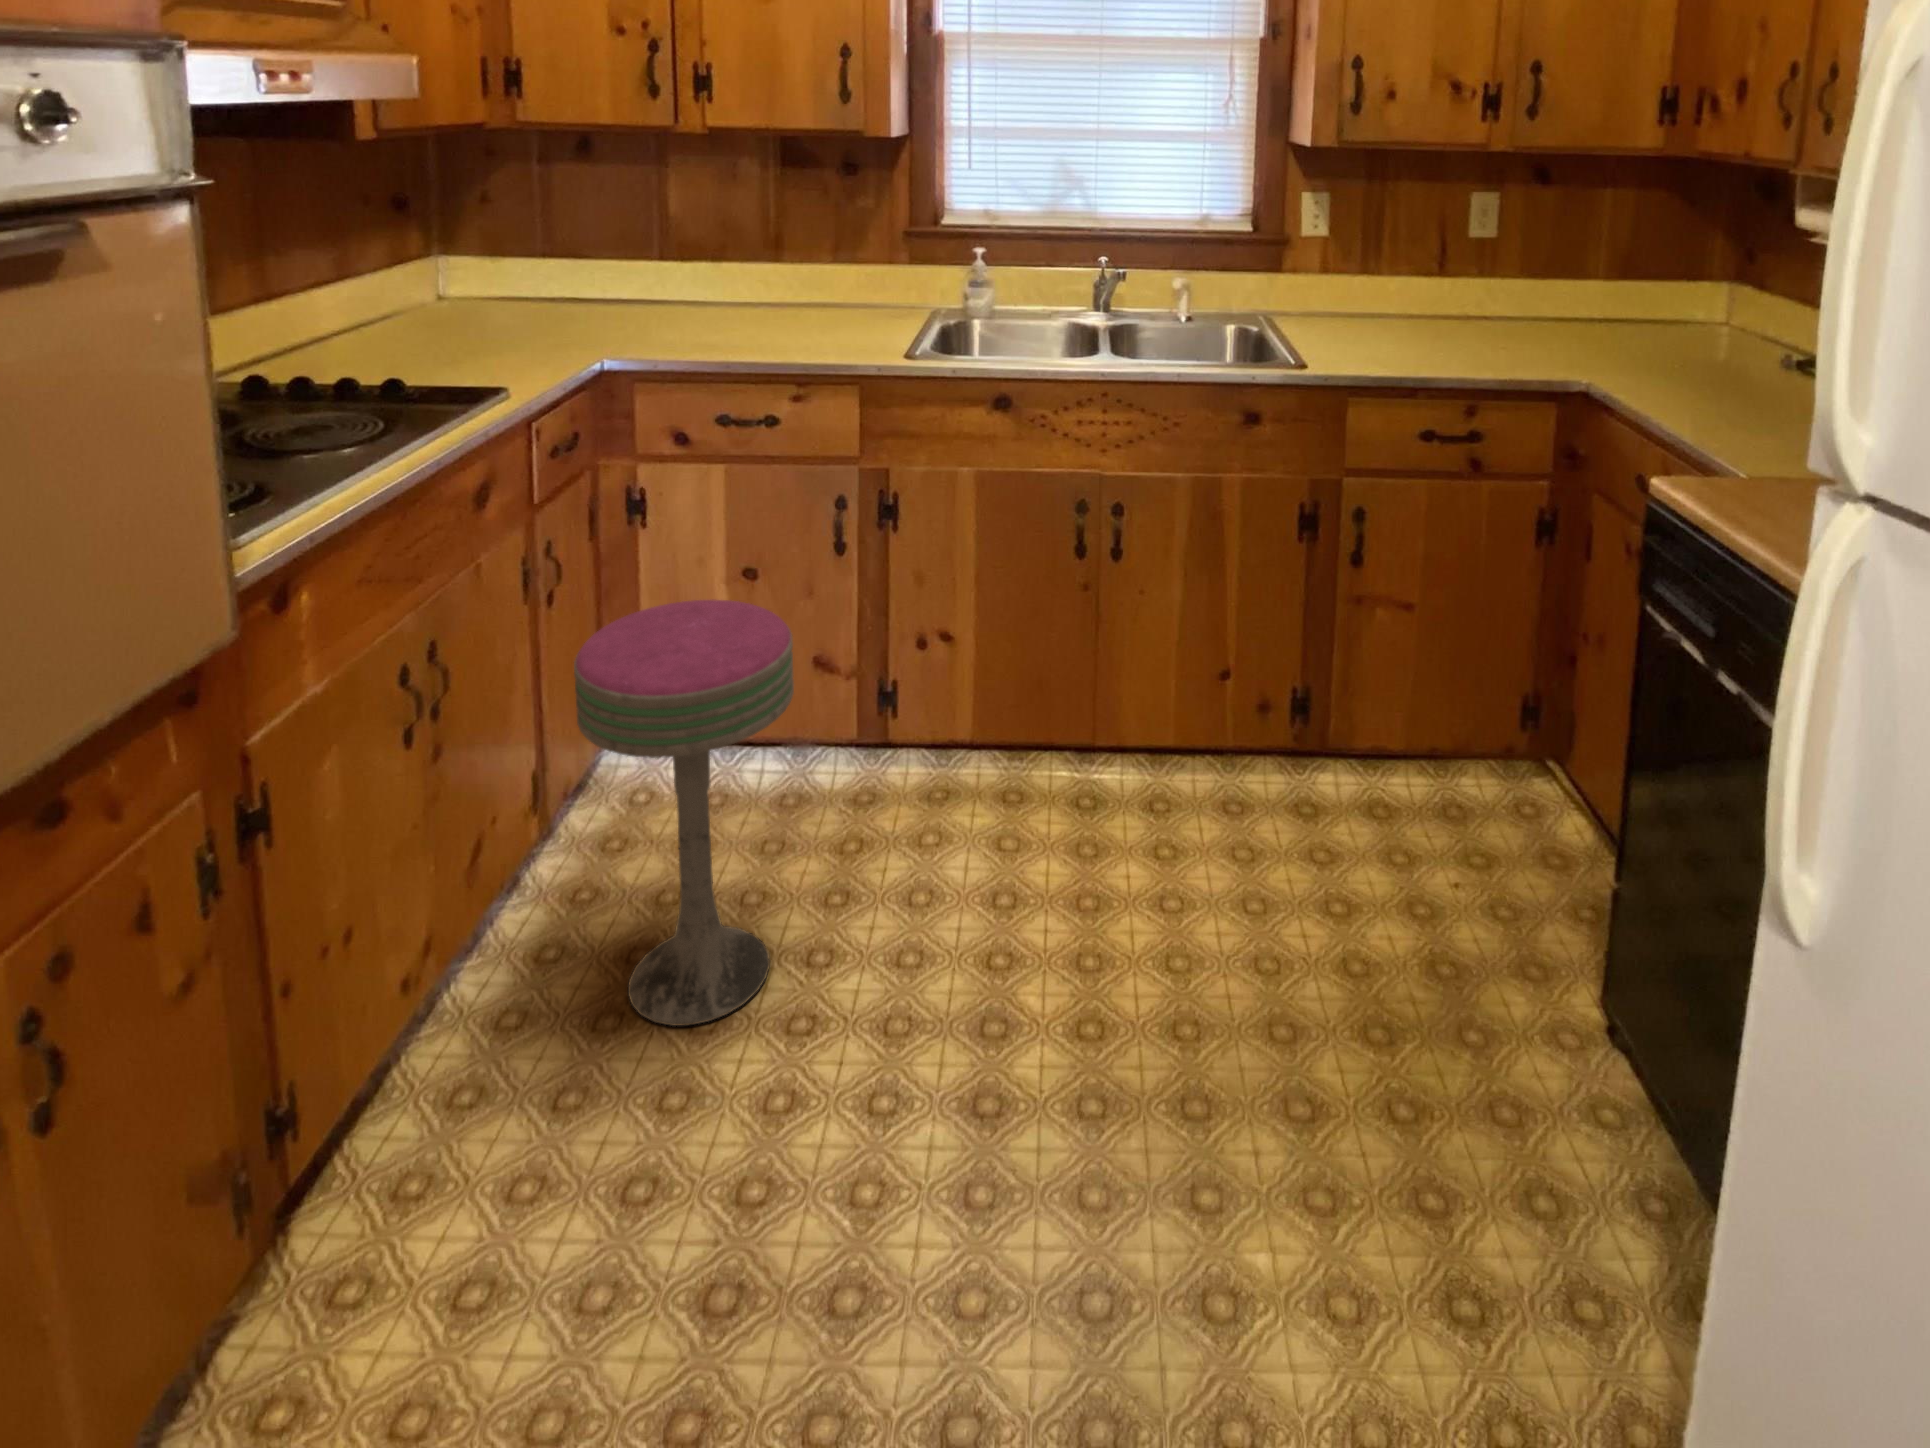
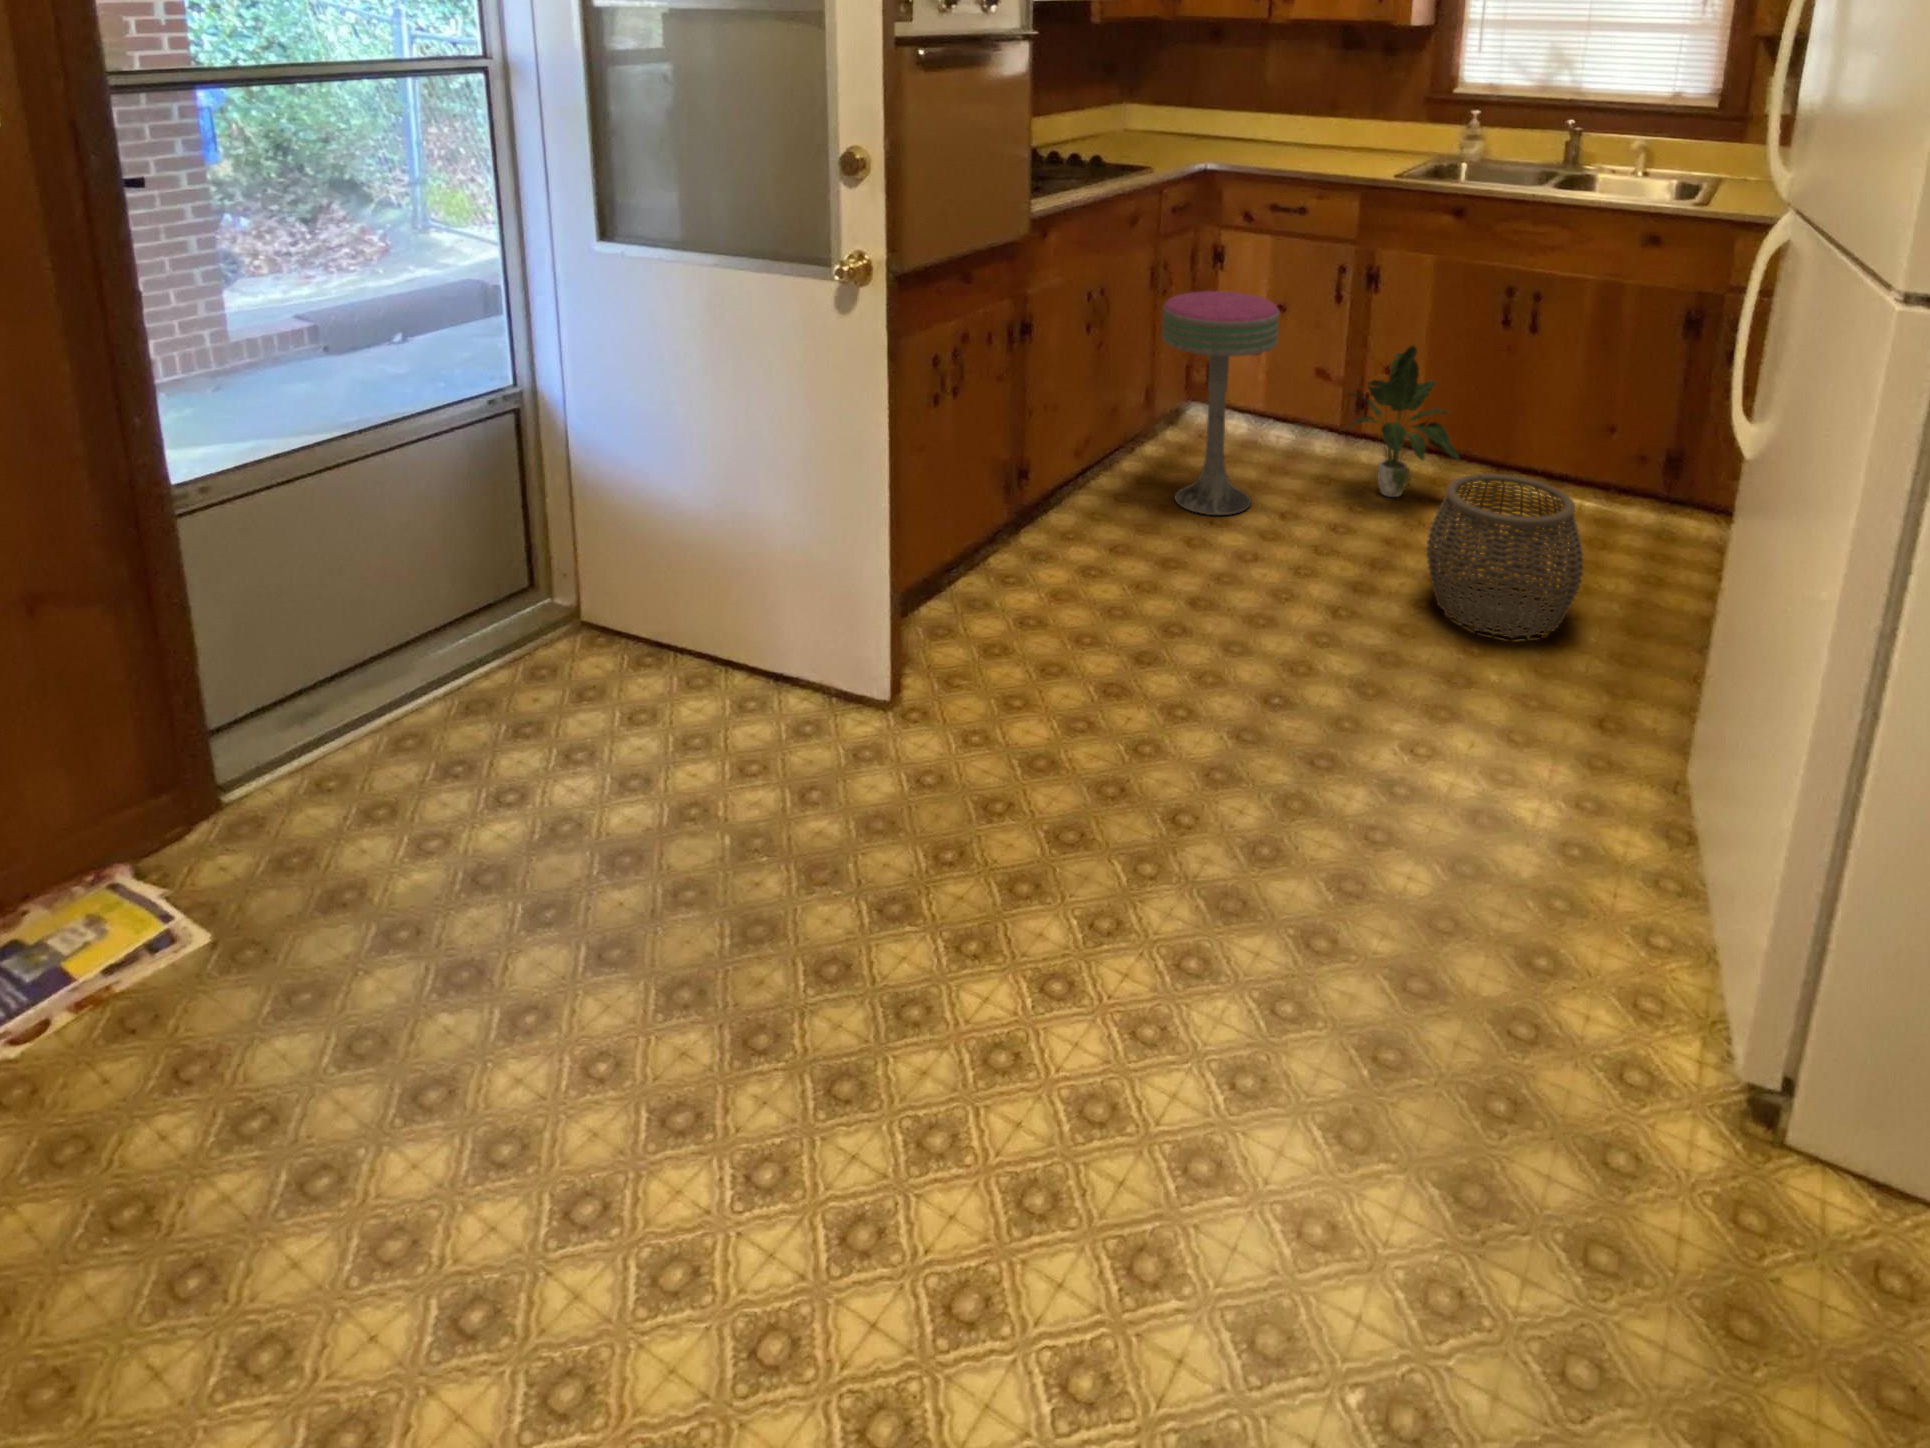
potted plant: none [883,619,1065,855] -> present [1348,346,1459,497]
woven basket: none [1119,845,1366,1166] -> present [1426,474,1584,638]

